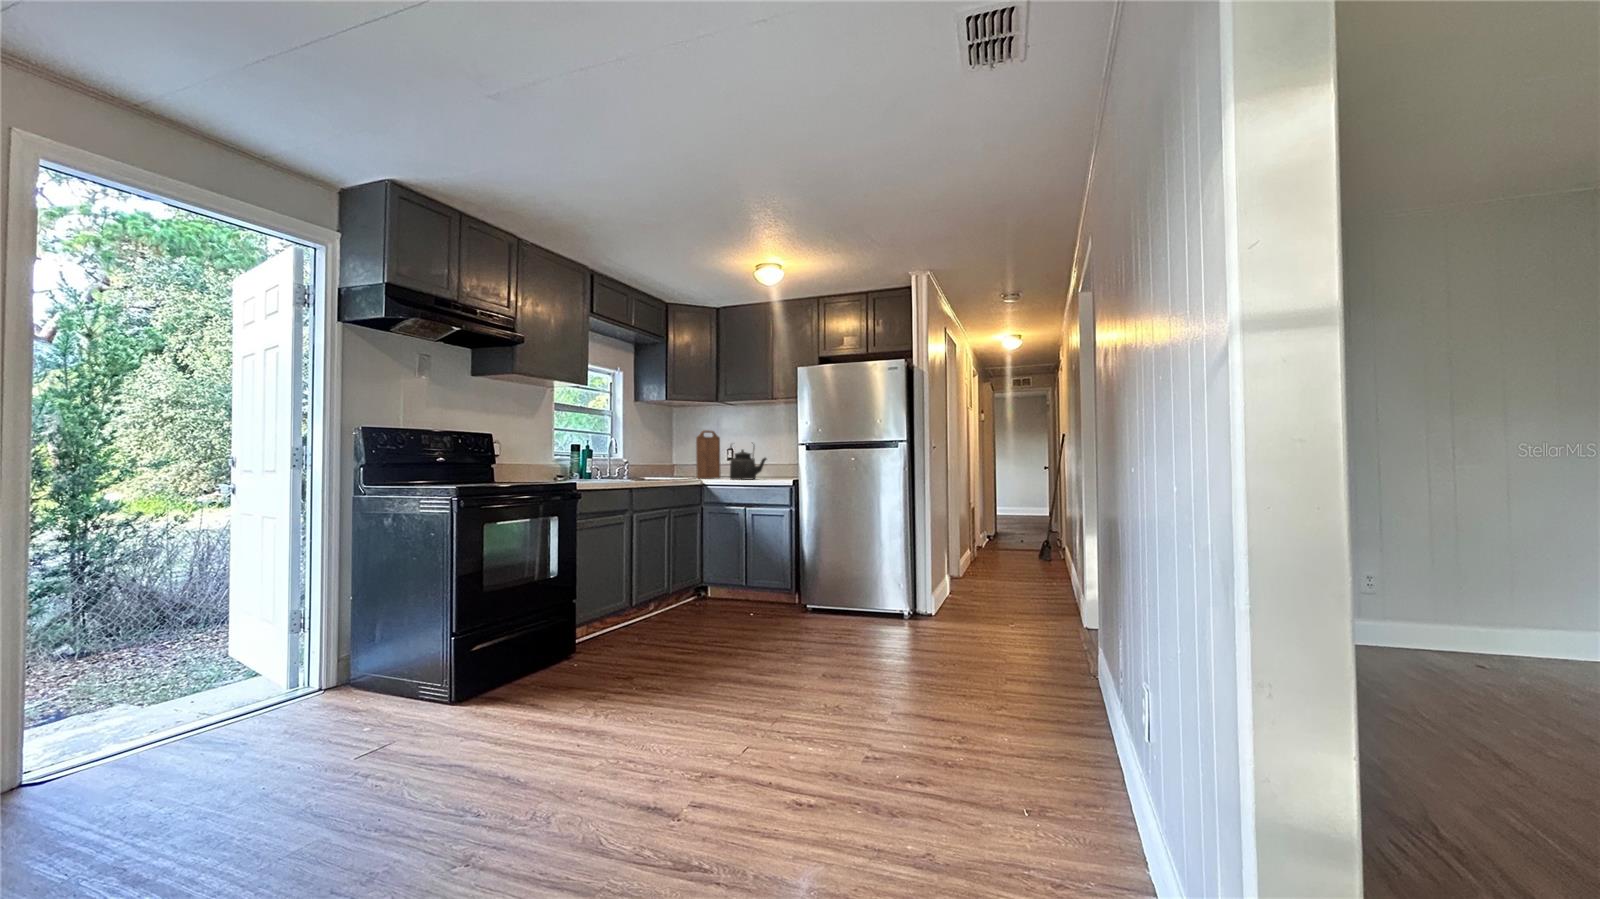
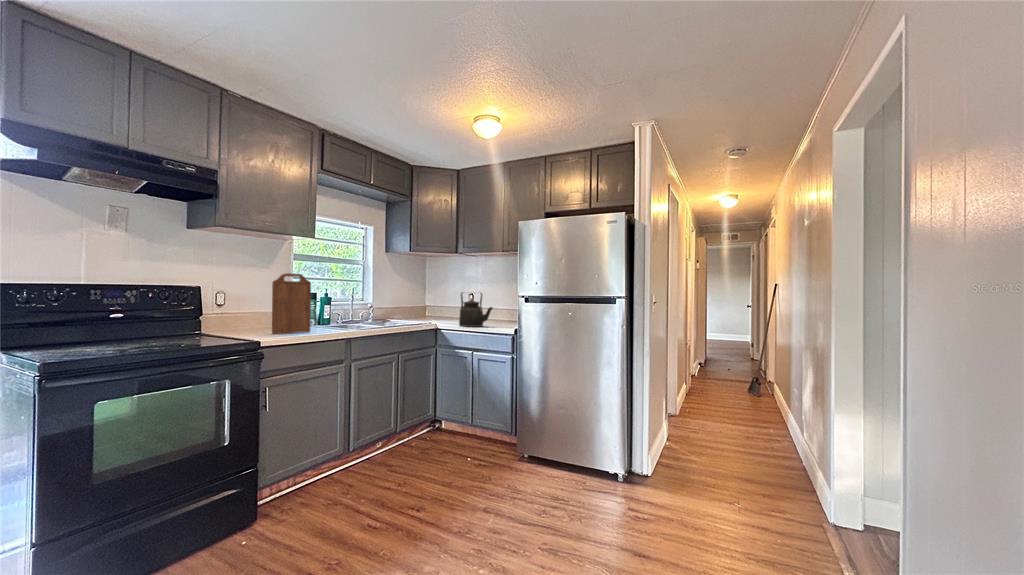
cutting board: present [696,430,720,479] -> present [272,273,311,334]

